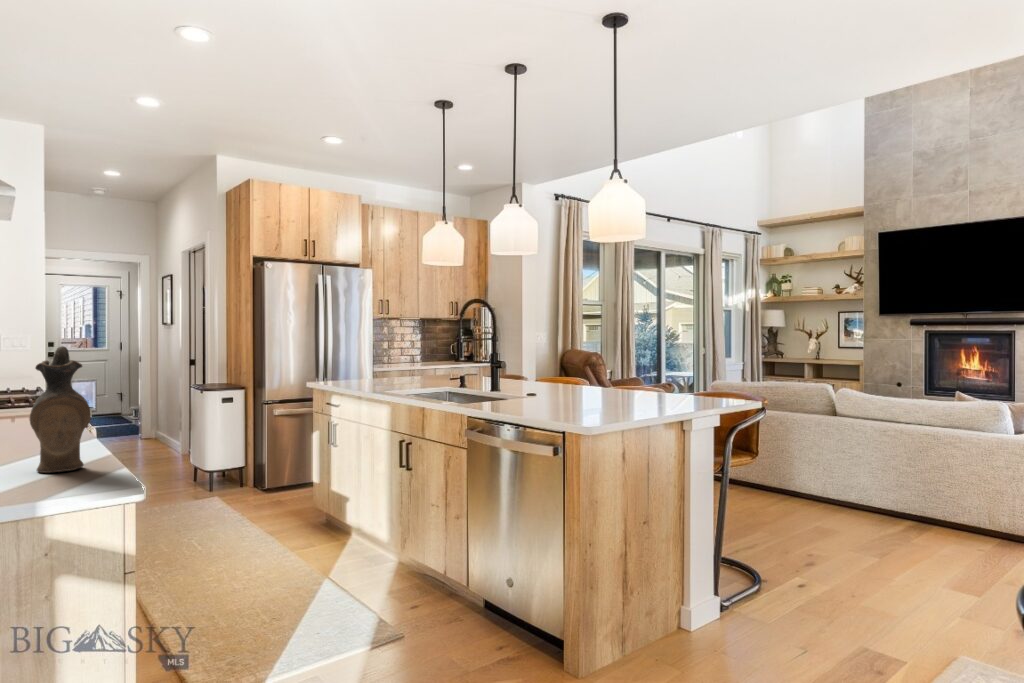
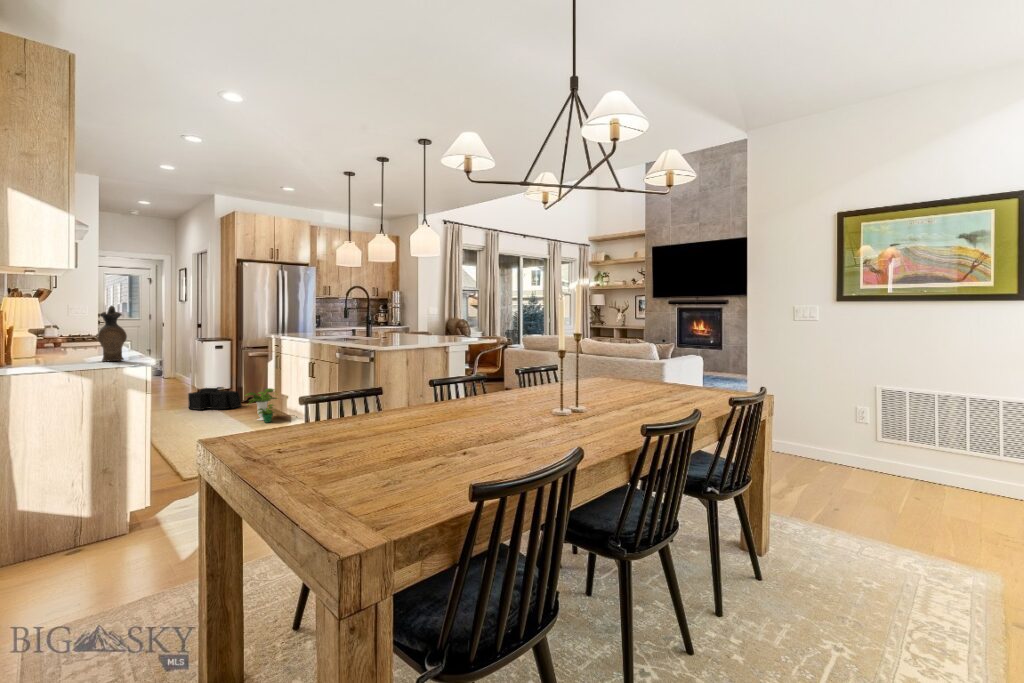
storage bin: none [177,462,259,505] -> present [188,387,242,410]
potted plant: none [269,472,326,534] -> present [245,388,277,423]

